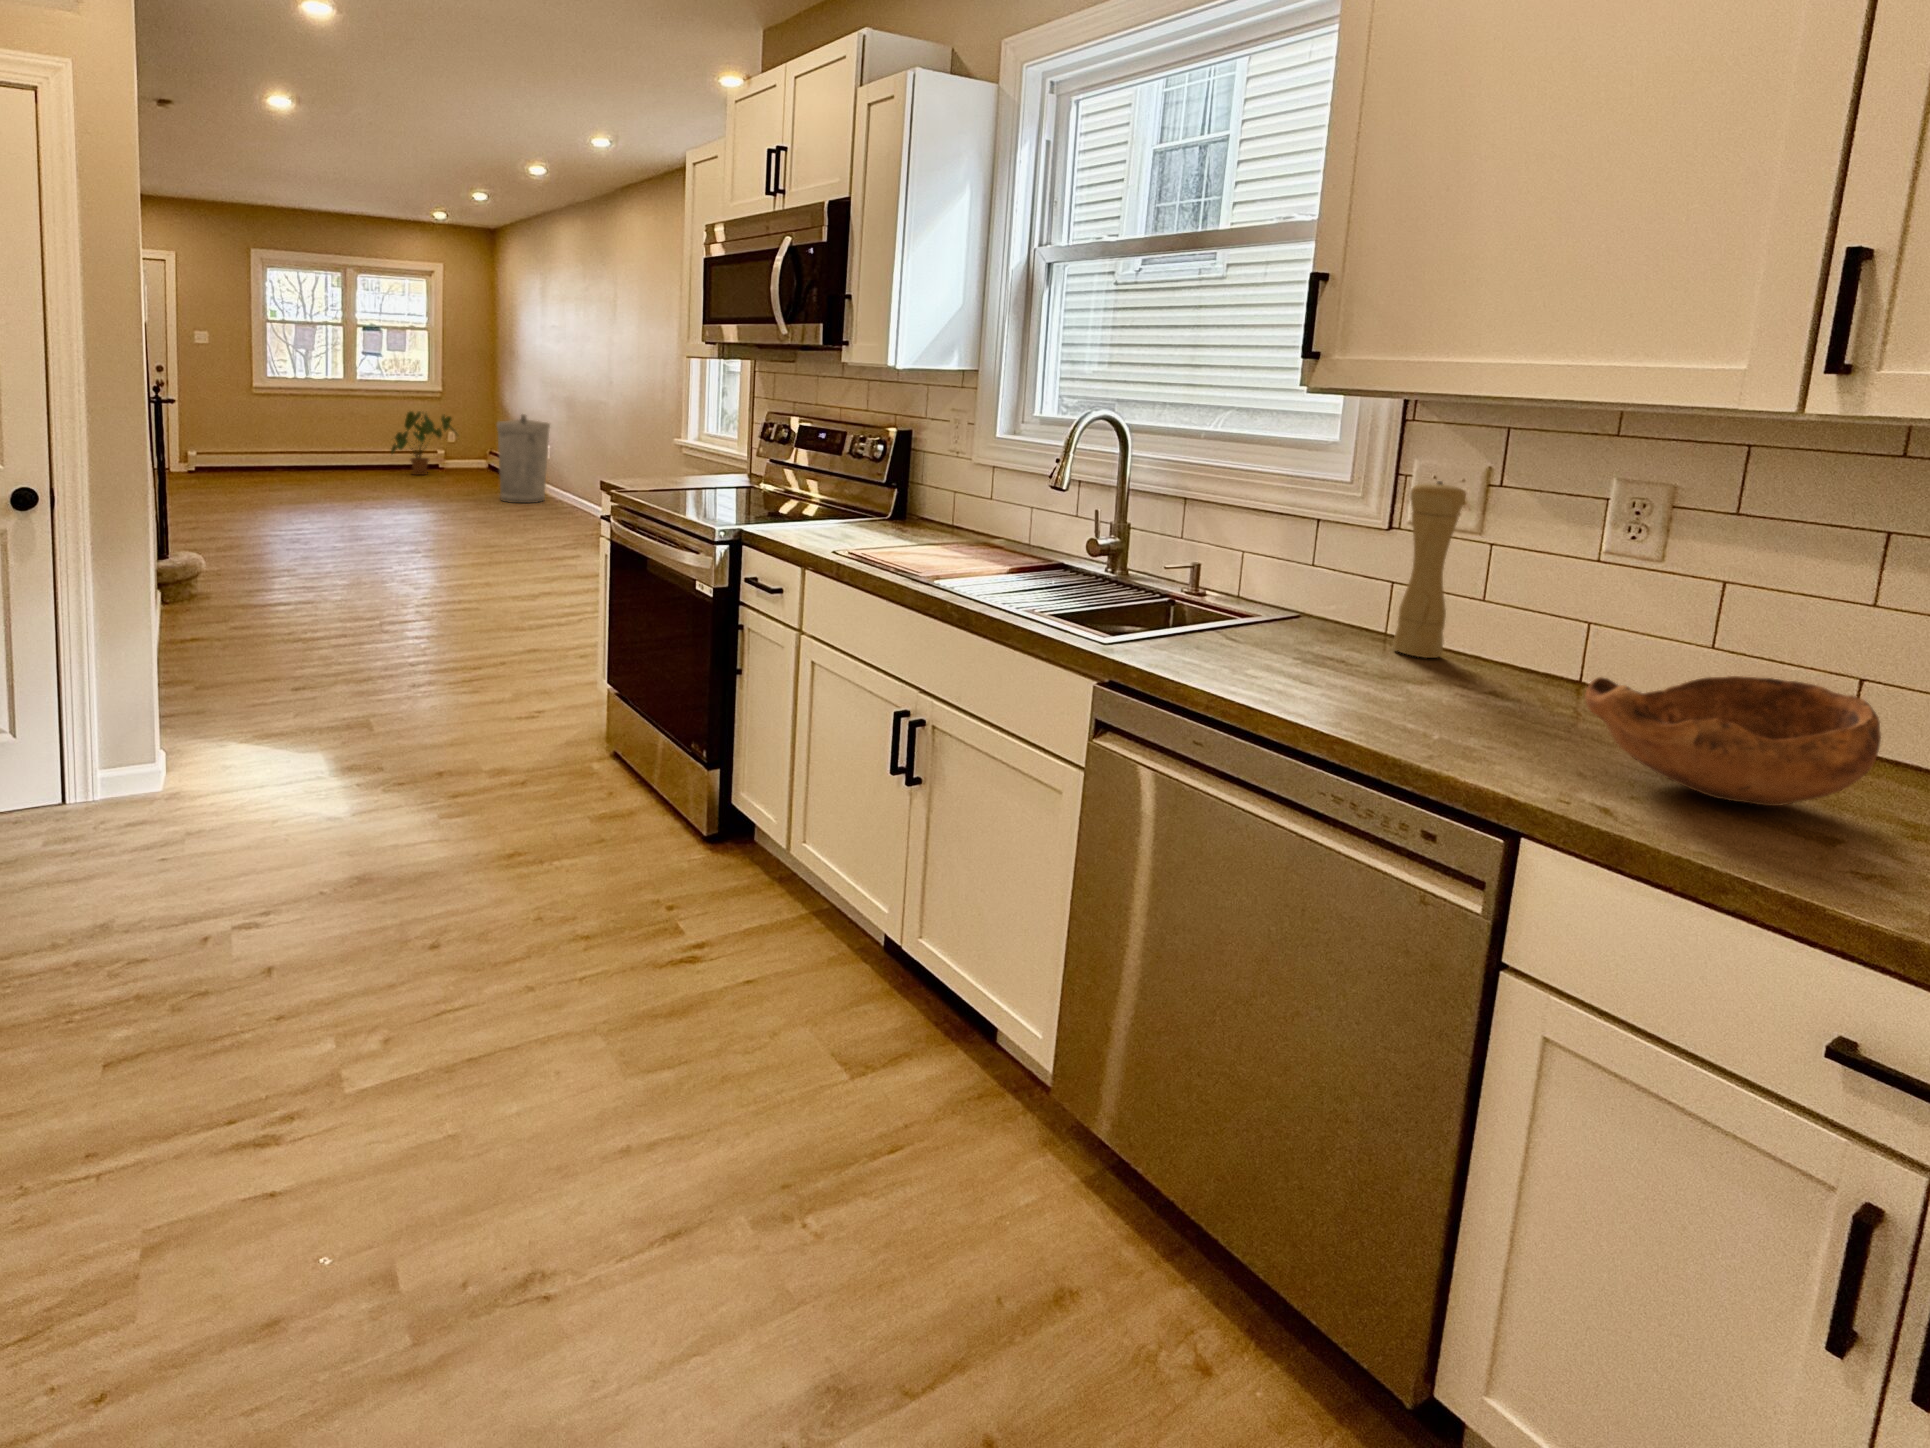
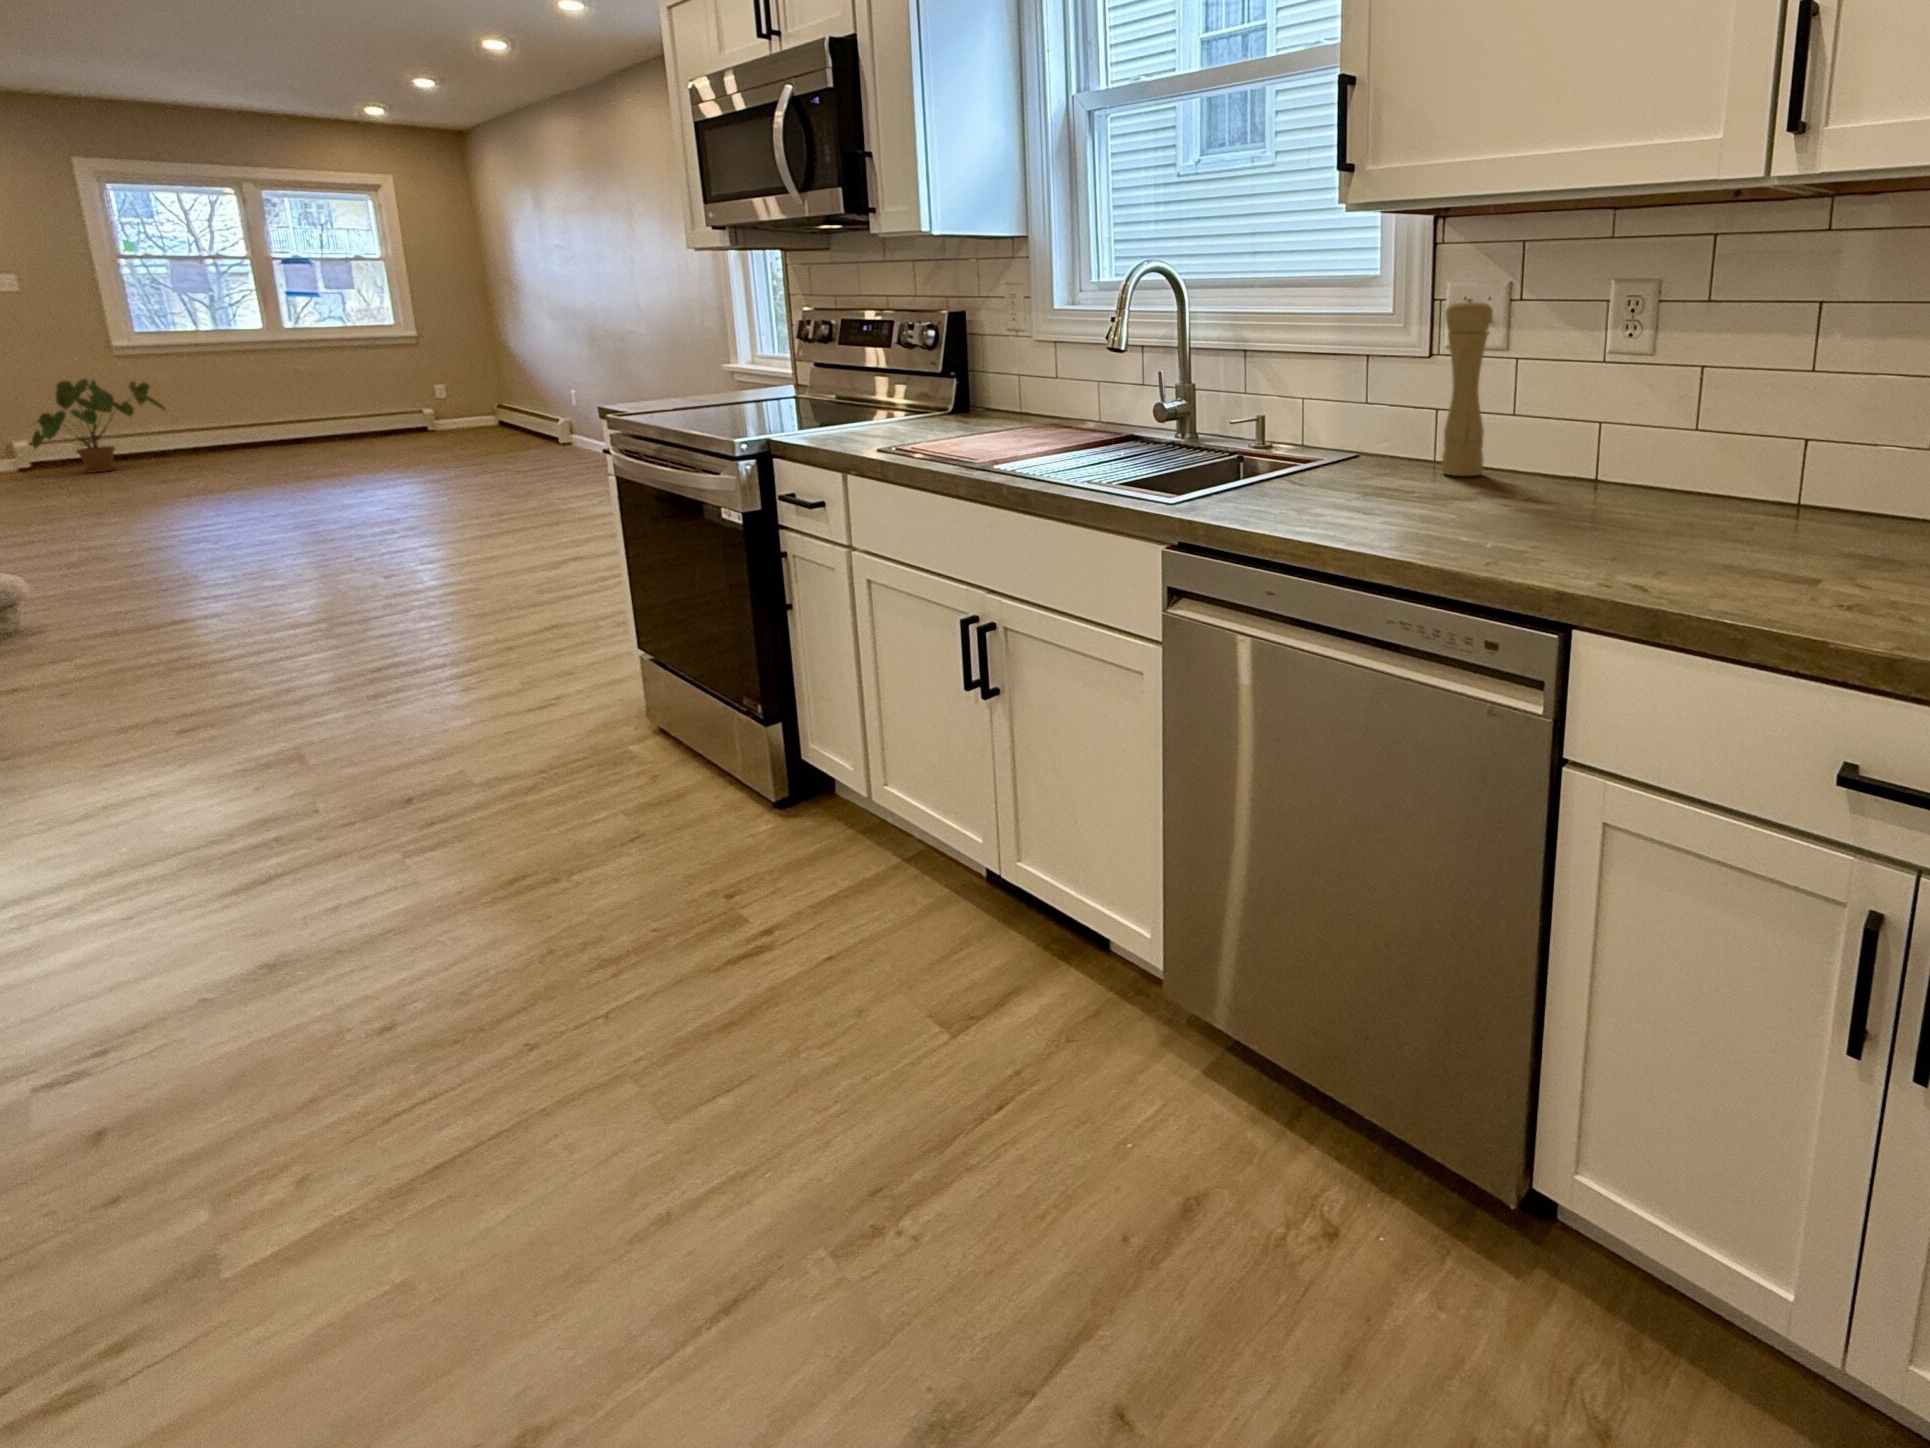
house plant: present [391,411,457,475] -> present [32,379,165,473]
trash can: present [497,414,550,503] -> none [497,354,578,460]
wooden bowl: present [1585,676,1881,806] -> none [1614,441,1843,560]

